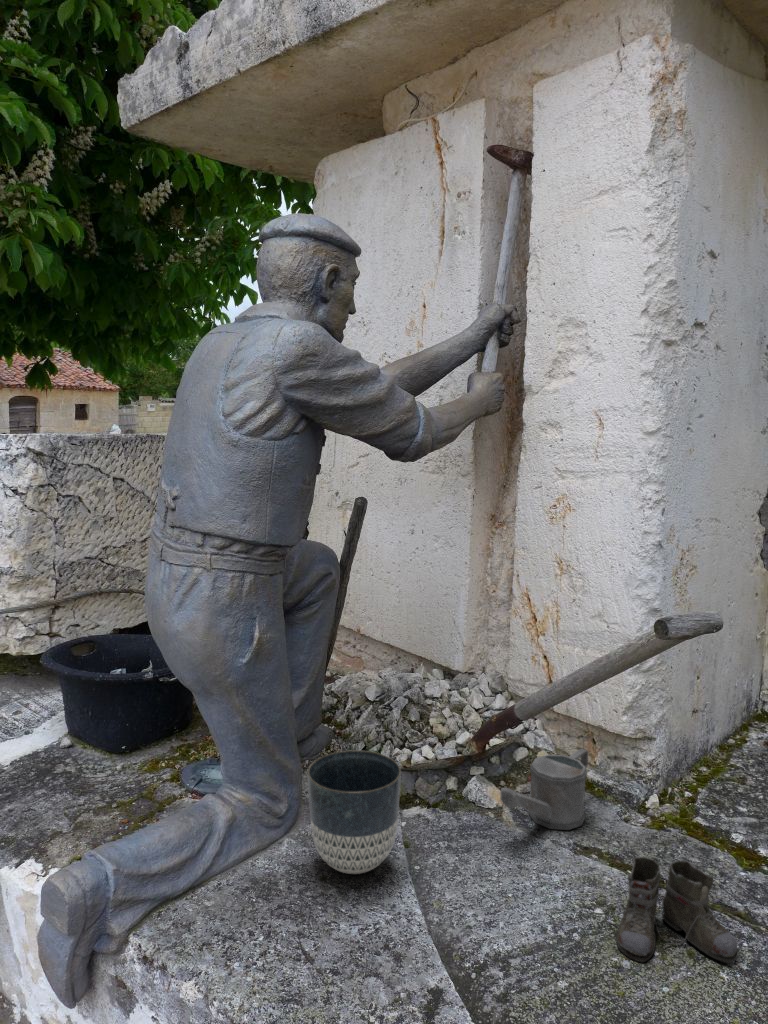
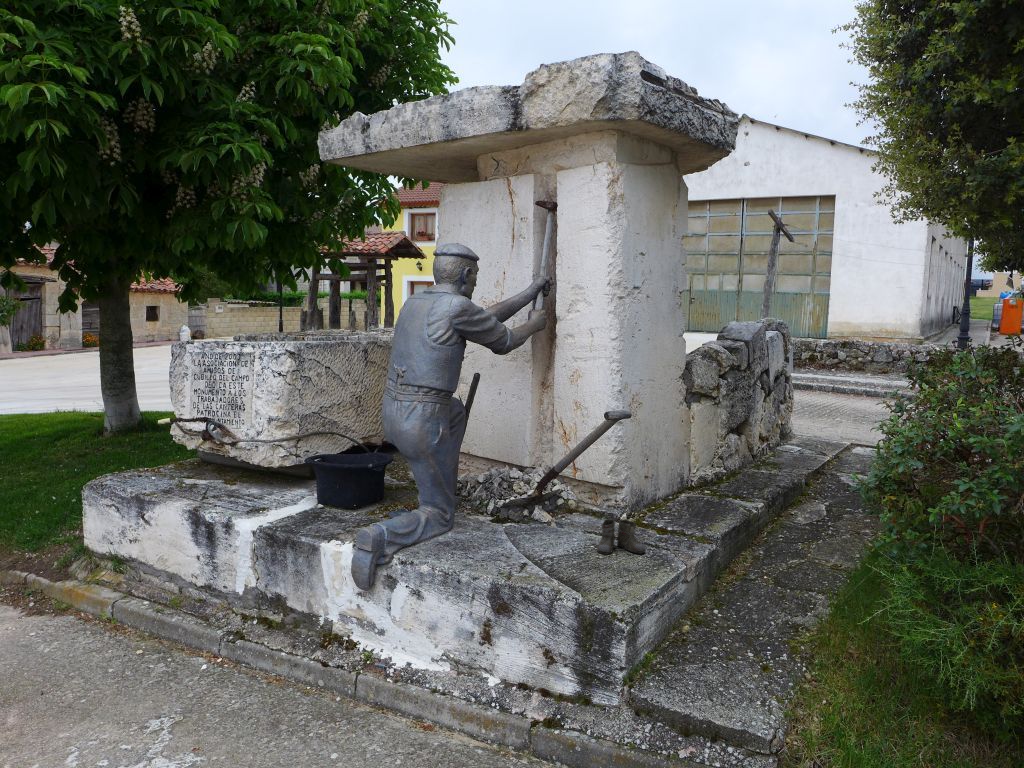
watering can: present [500,749,588,830] -> none [549,492,591,525]
planter: present [308,750,401,874] -> none [464,487,505,537]

